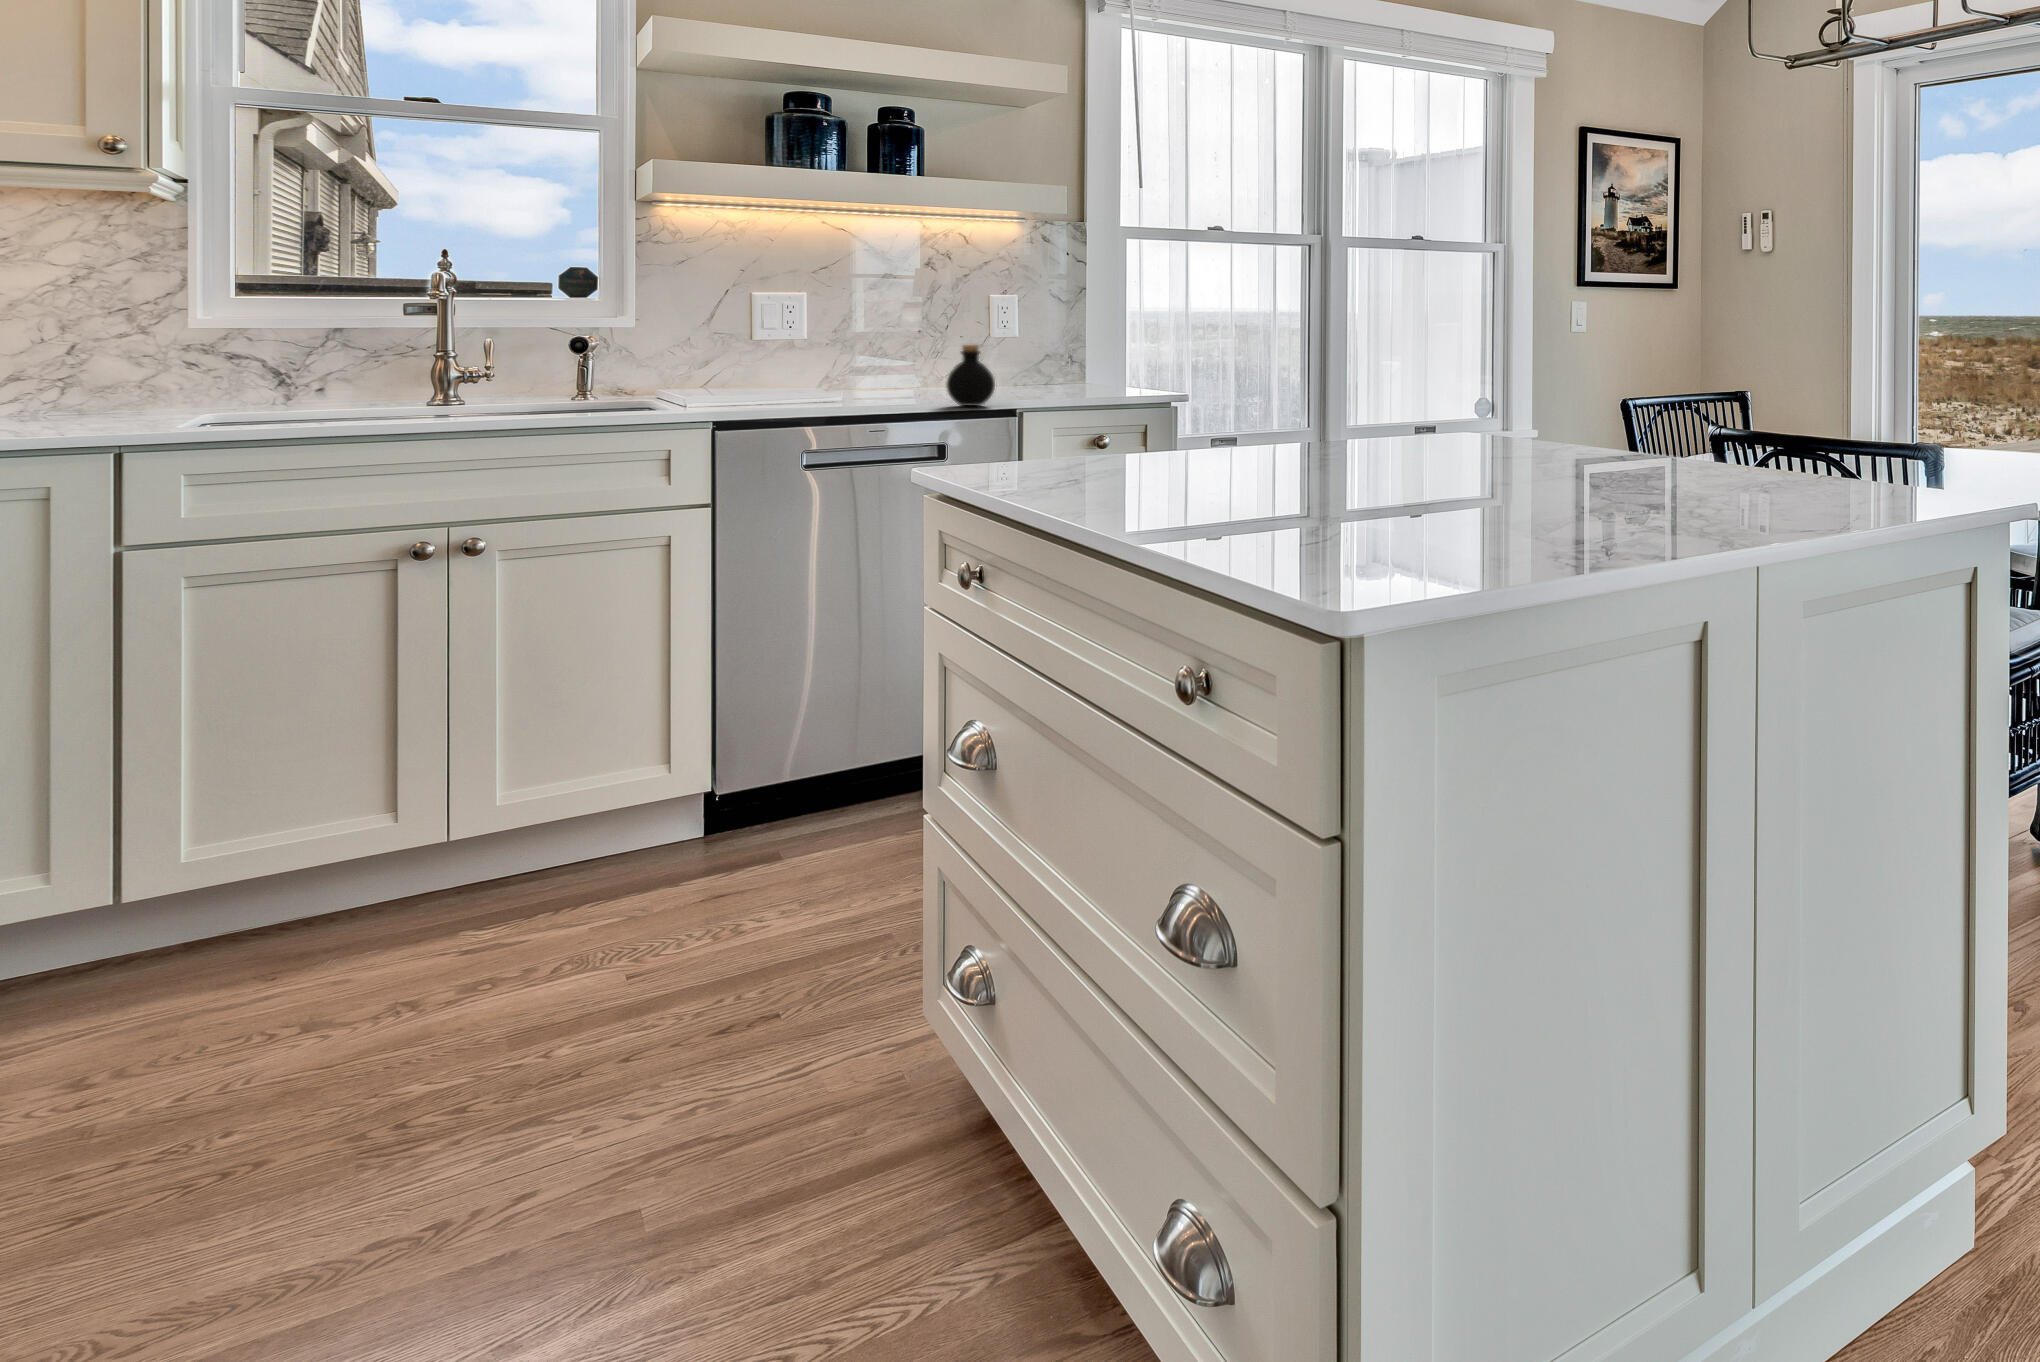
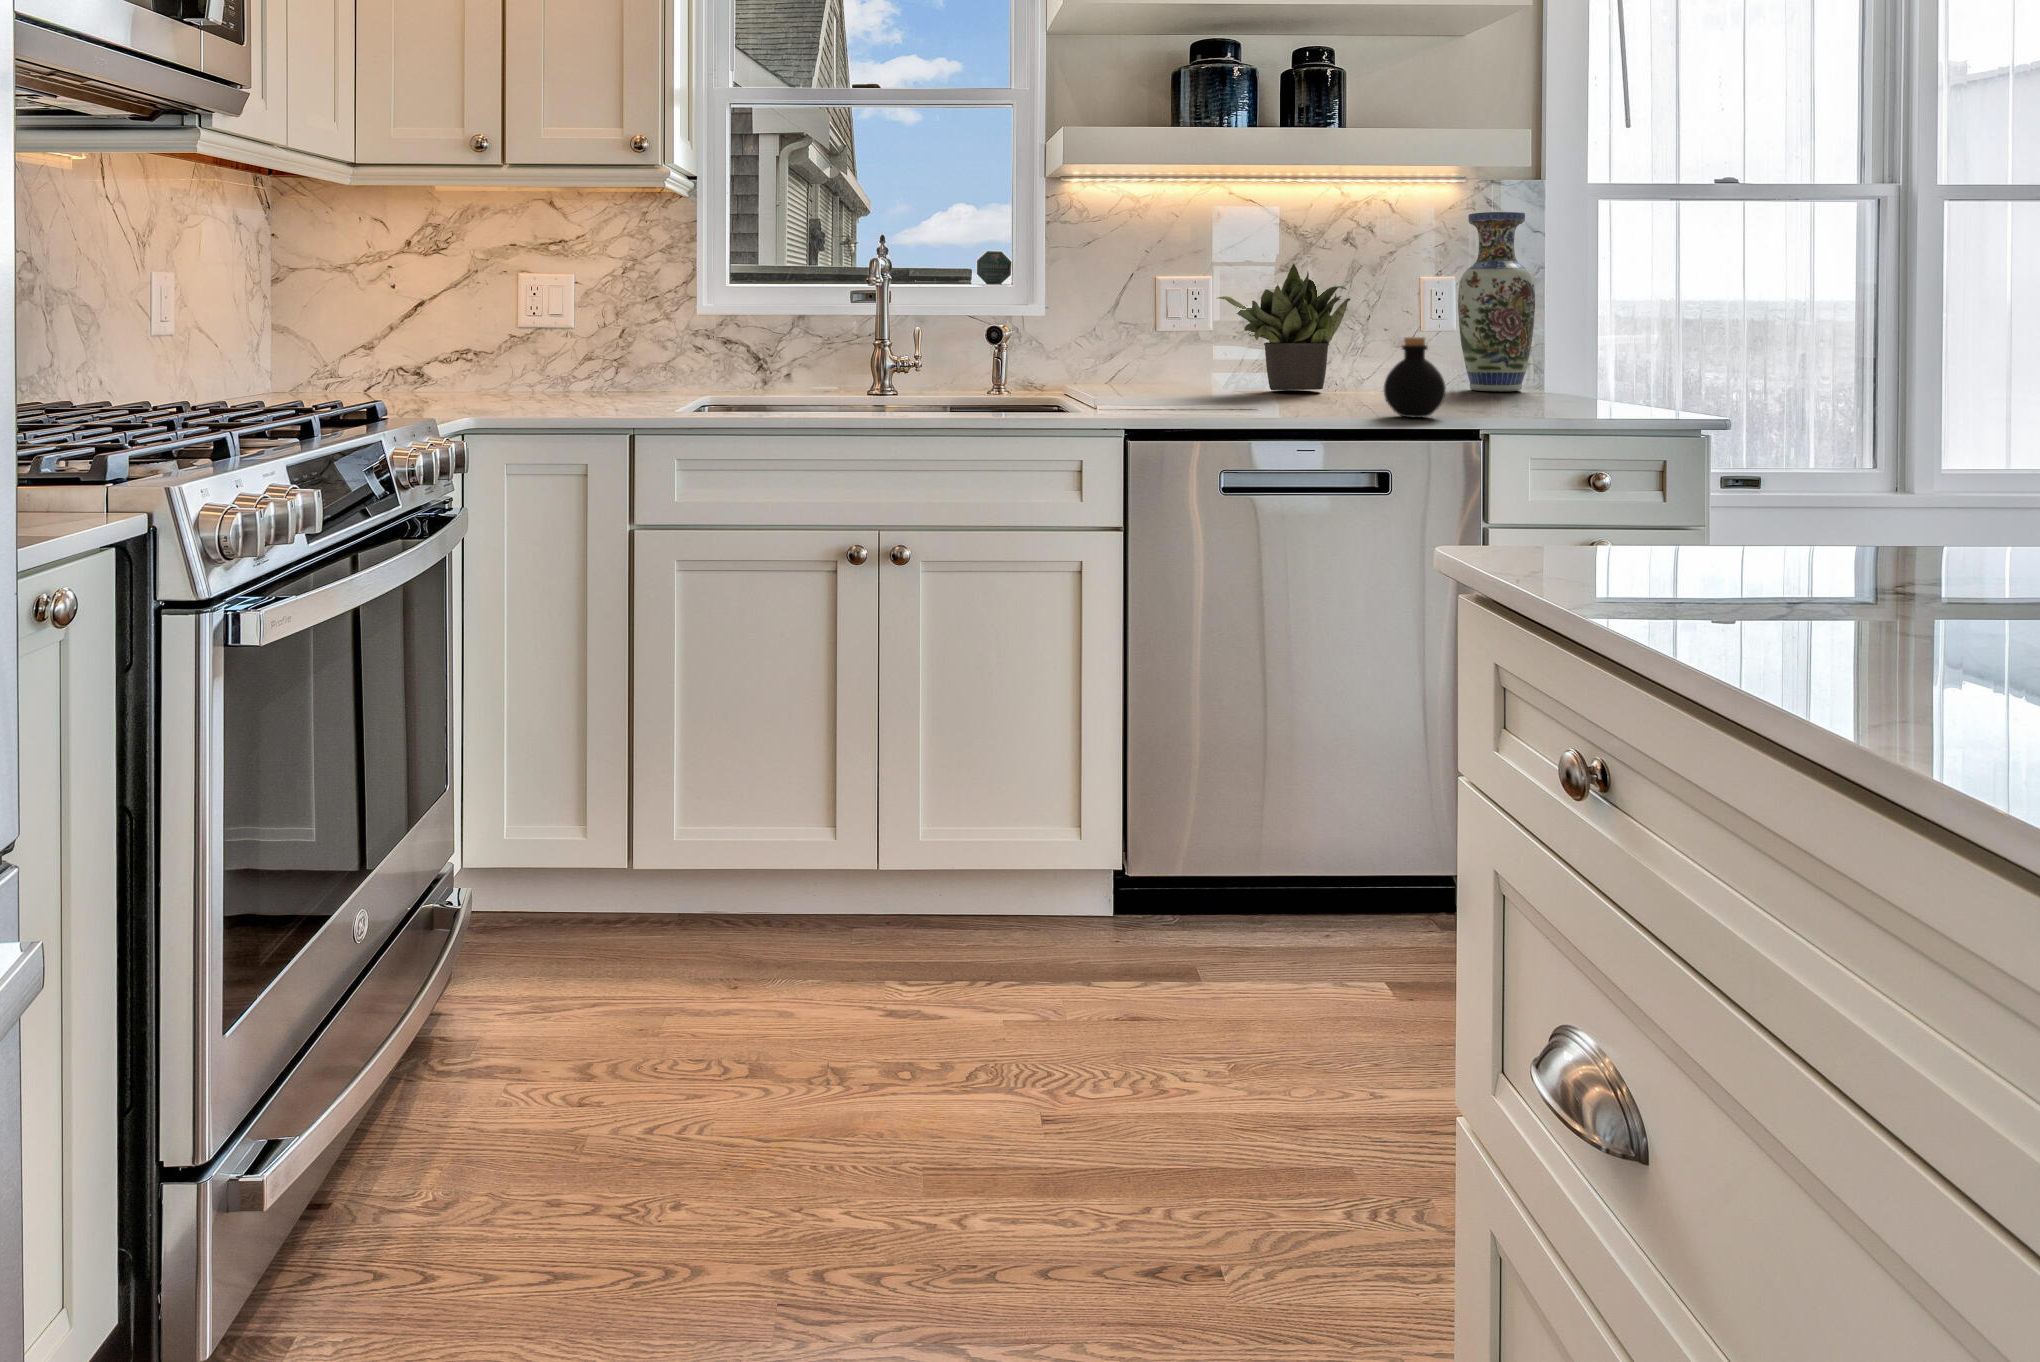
vase: none [1020,248,1078,386] -> present [1458,212,1535,391]
potted plant: none [807,283,929,390] -> present [1218,264,1351,390]

